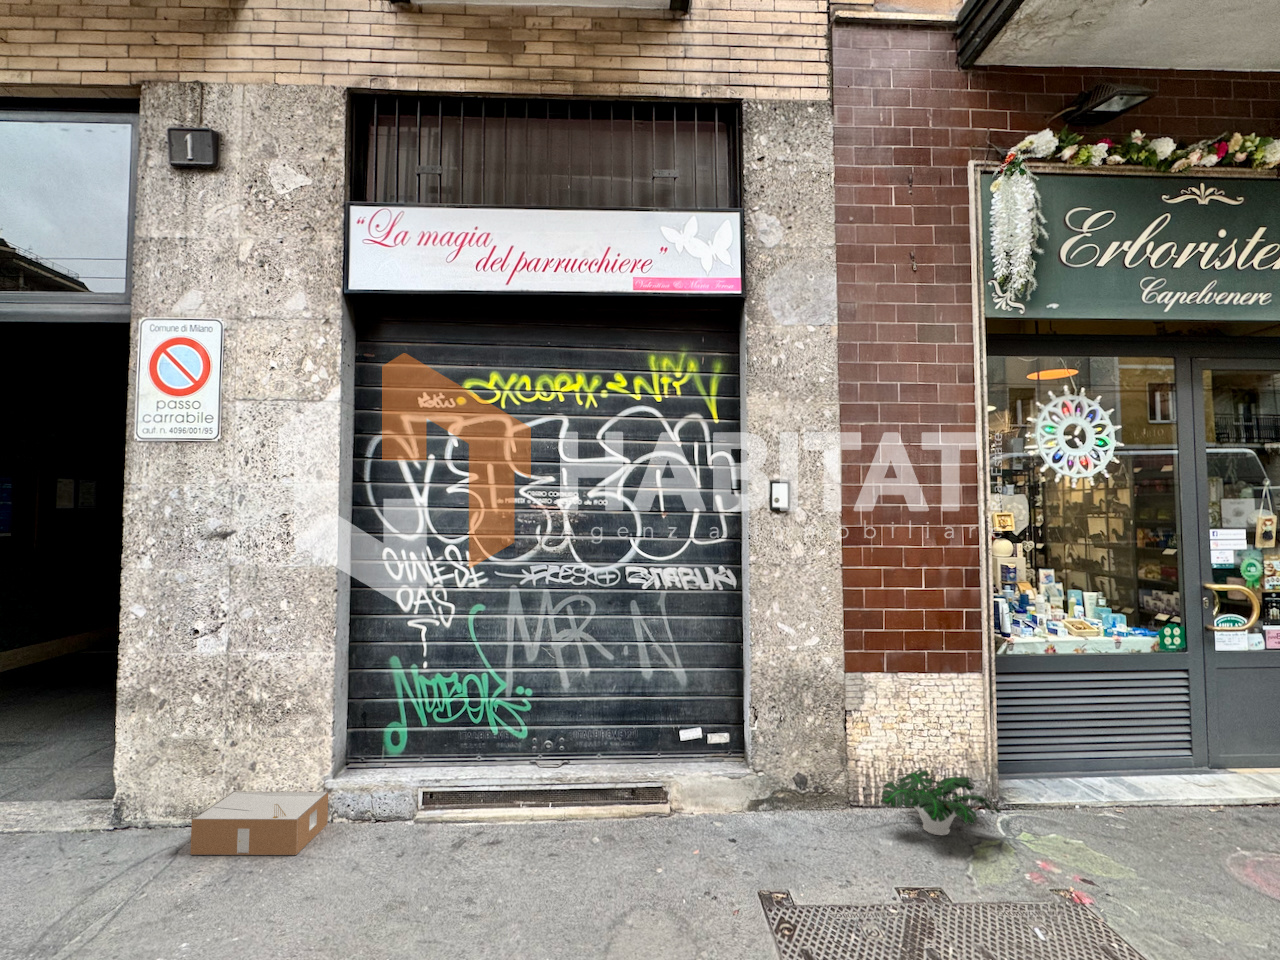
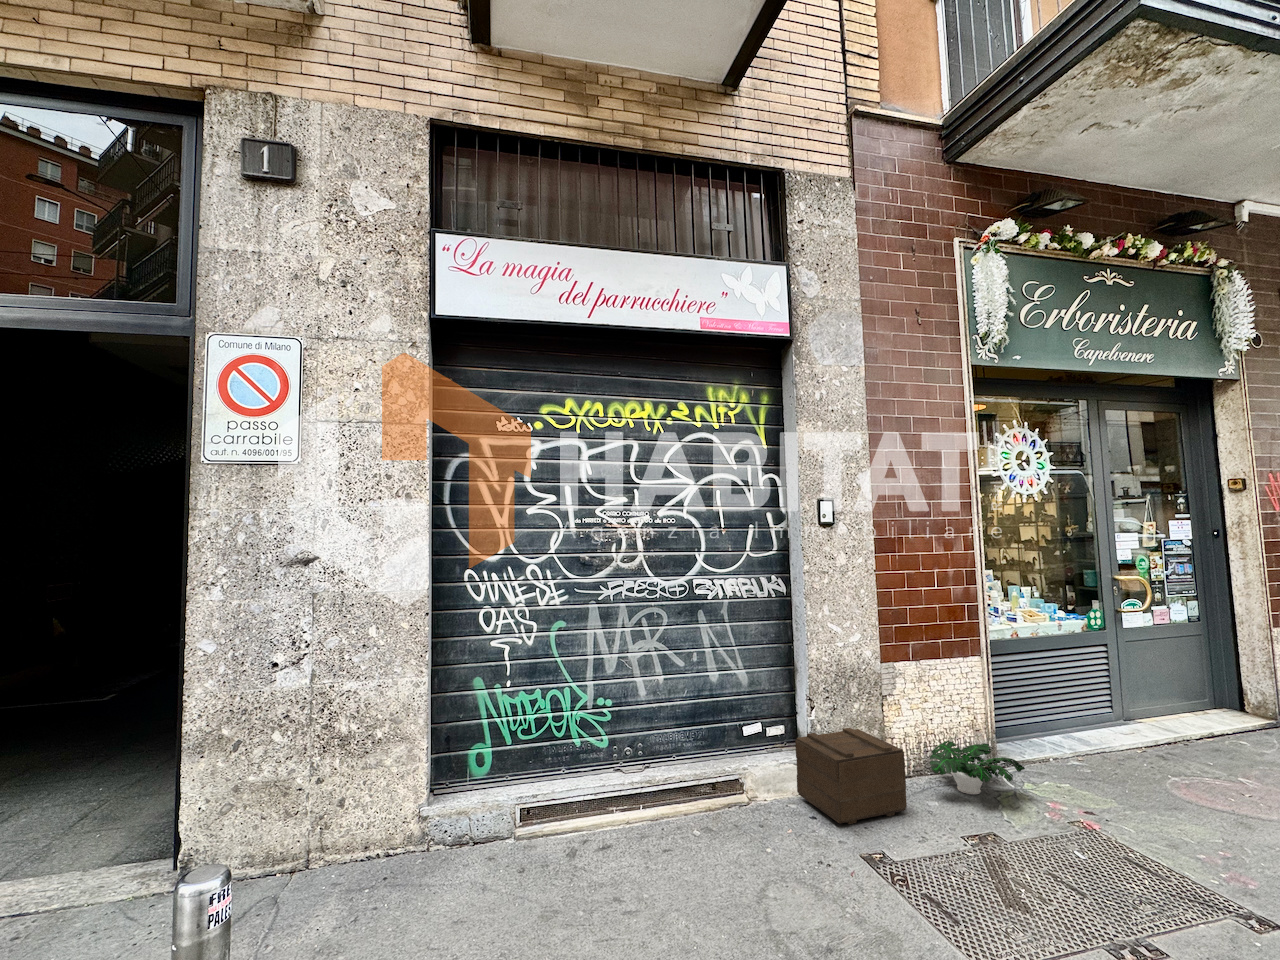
wooden crate: none [726,742,838,850] -> present [795,728,907,824]
cardboard box: present [191,791,328,855] -> none [304,820,431,903]

